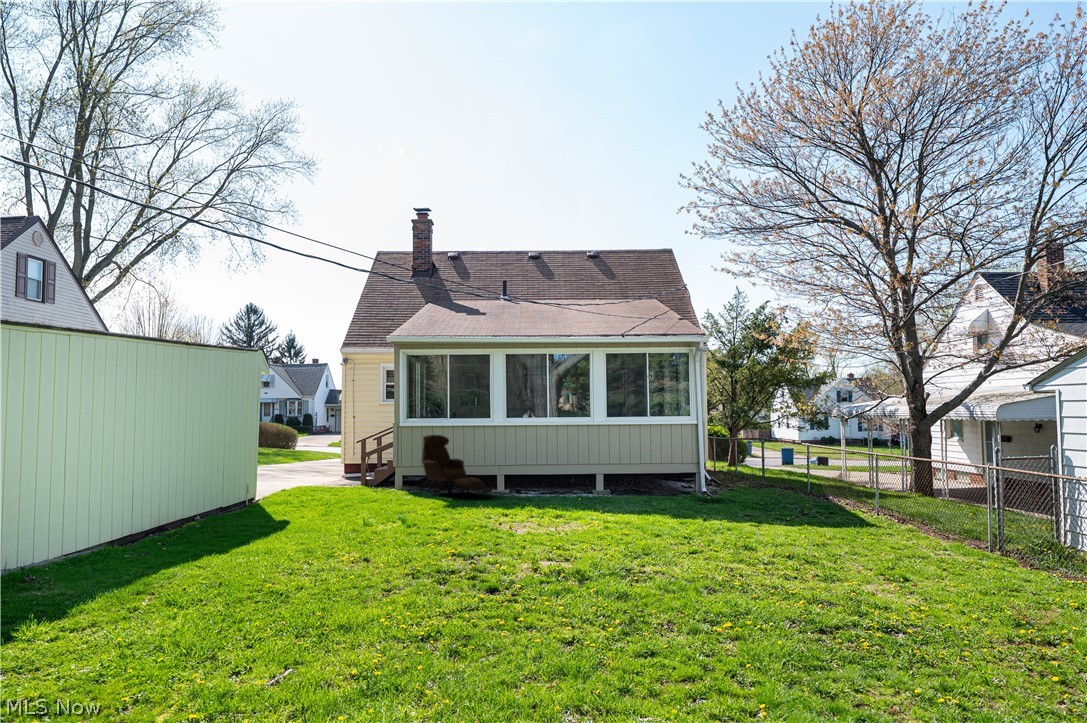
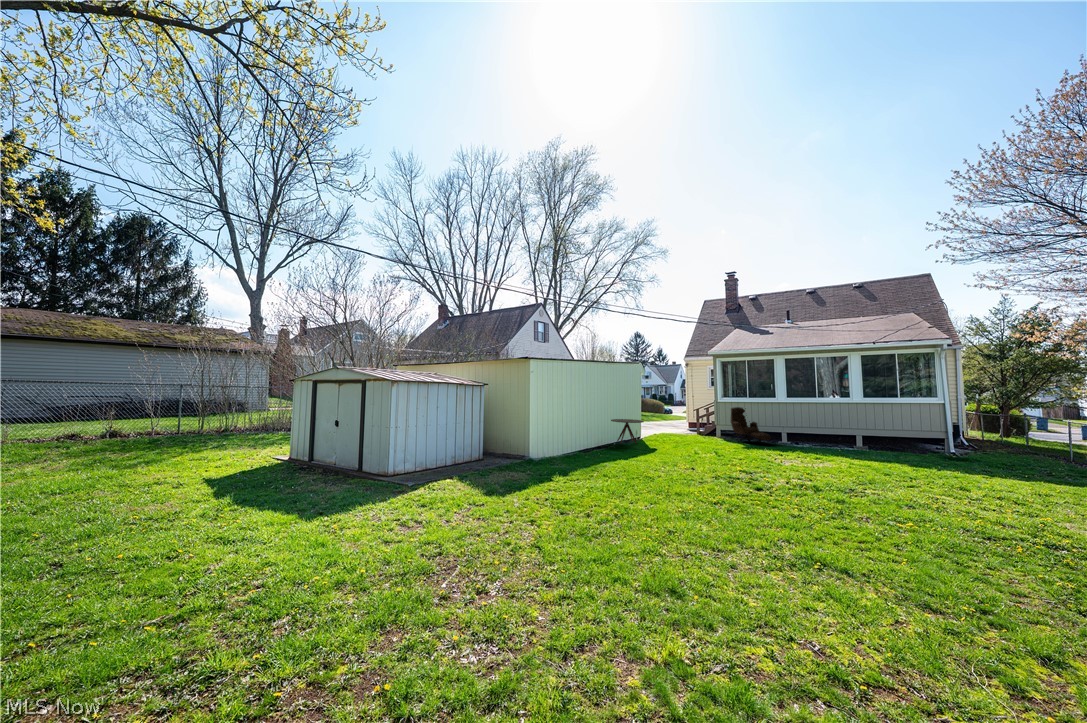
round table: none [188,464,263,518] -> present [611,419,644,444]

